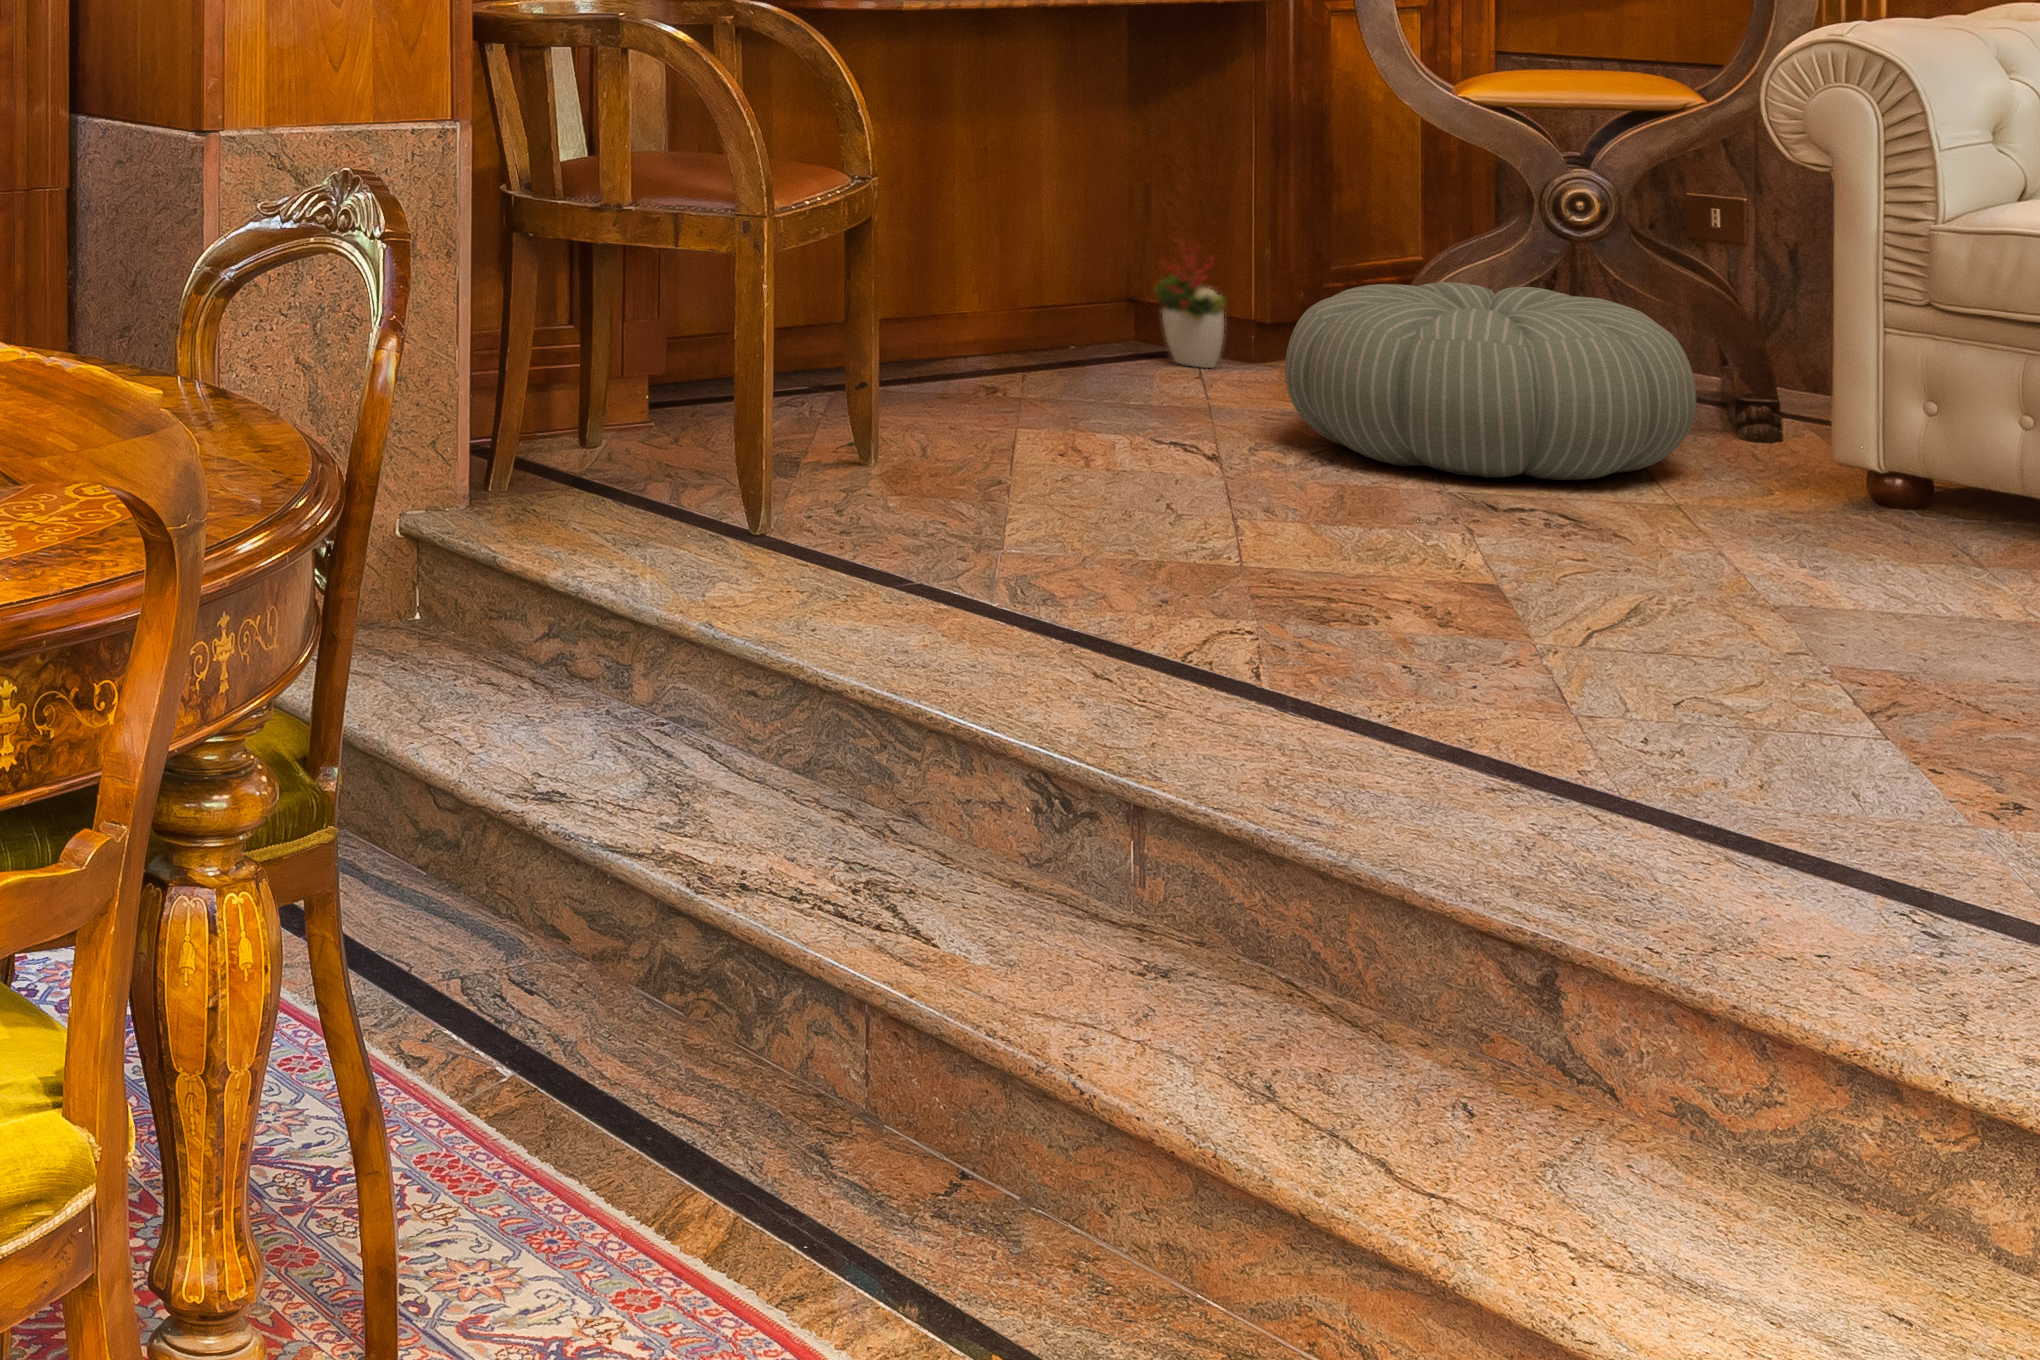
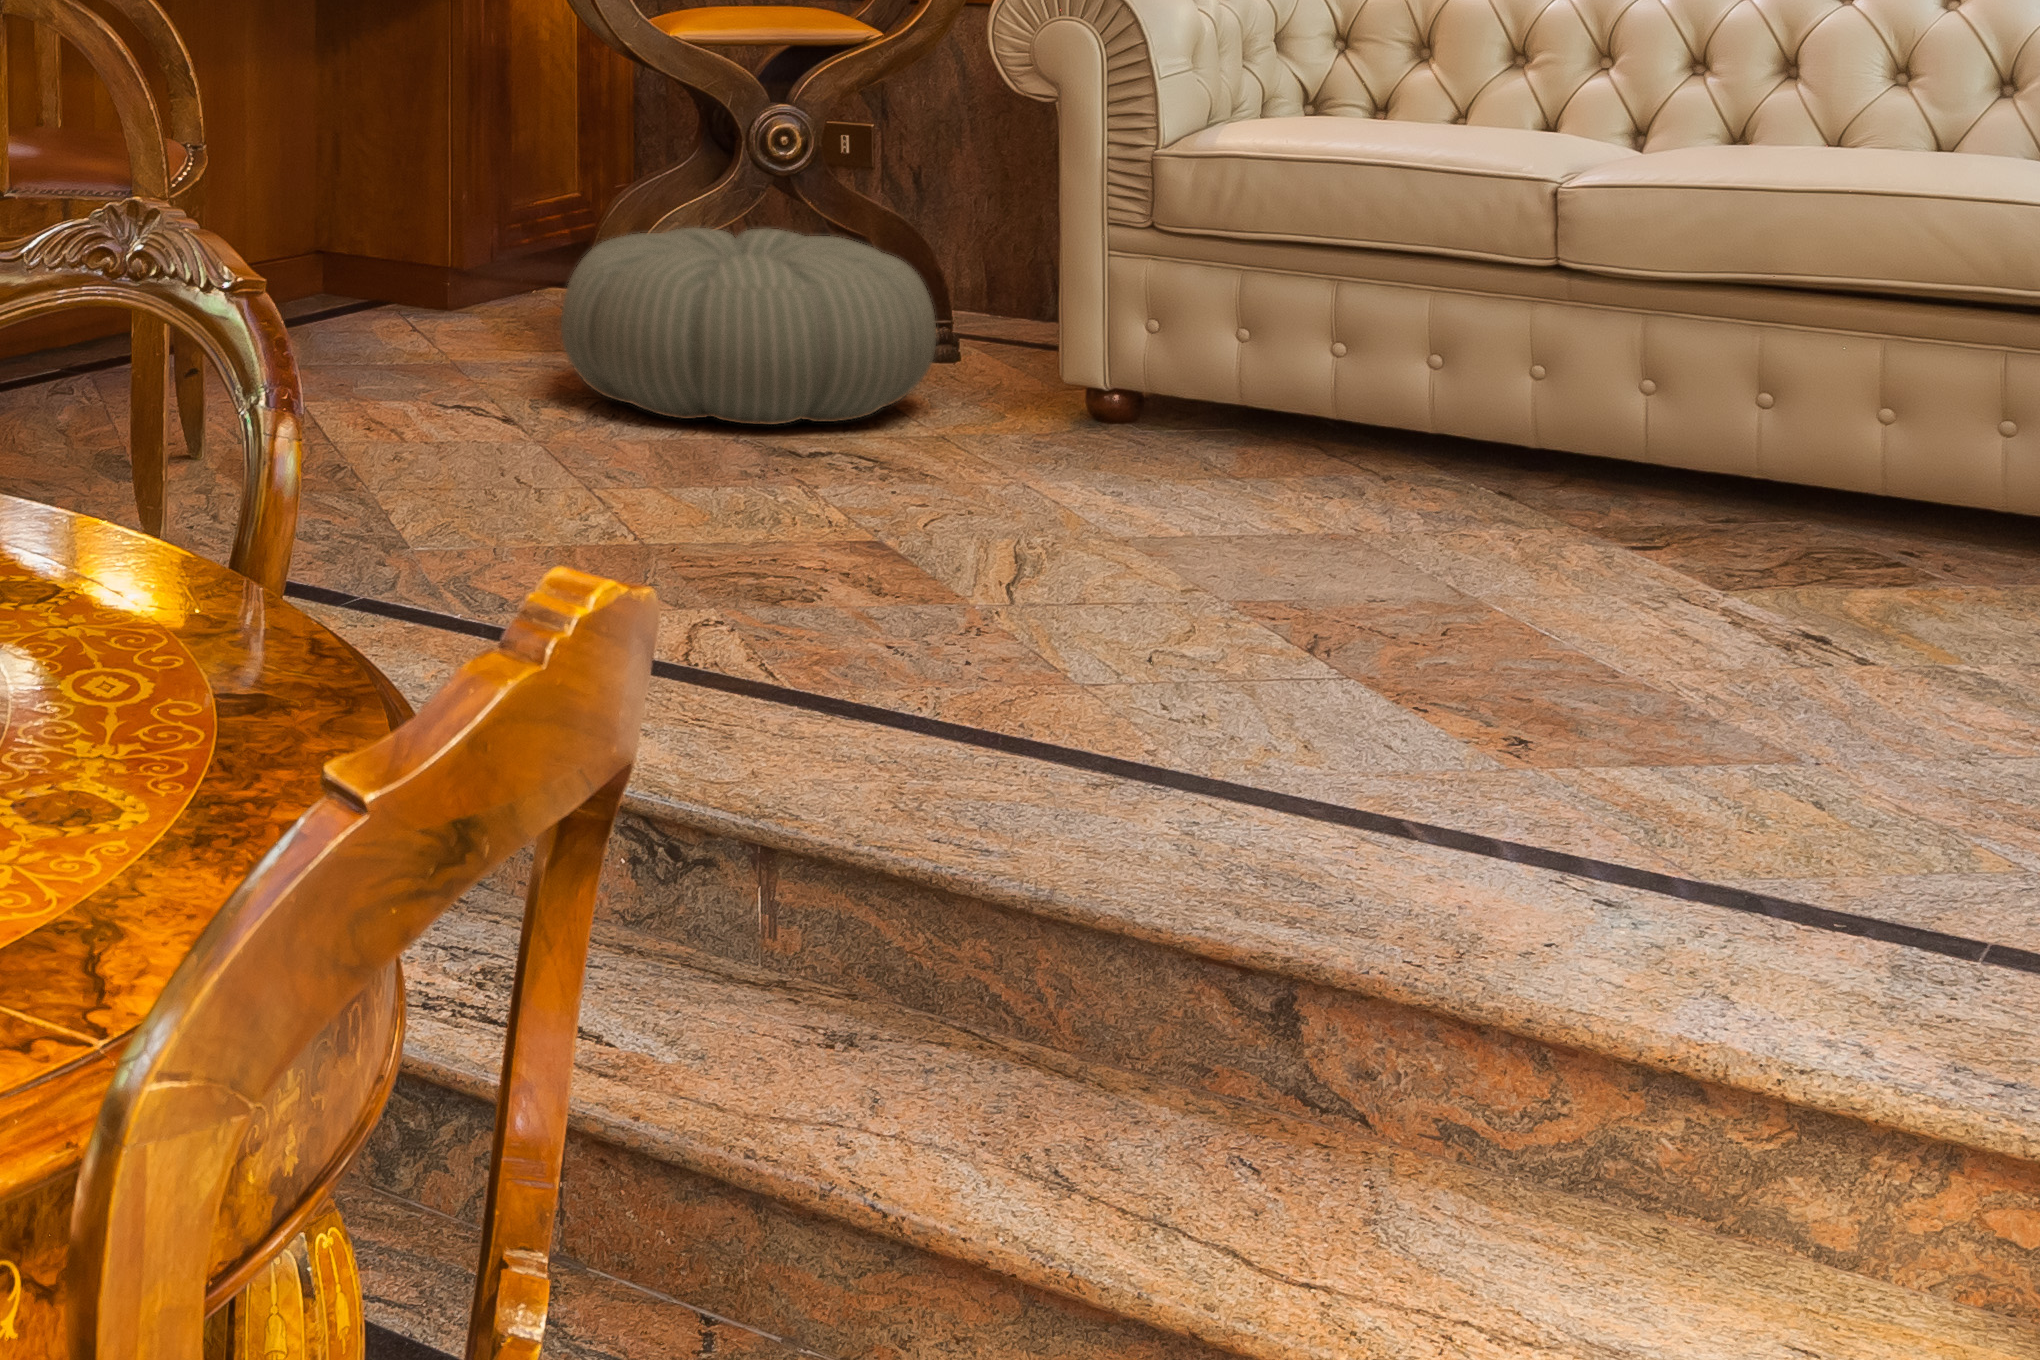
decorative plant: present [1154,242,1227,368] -> none [369,194,443,326]

